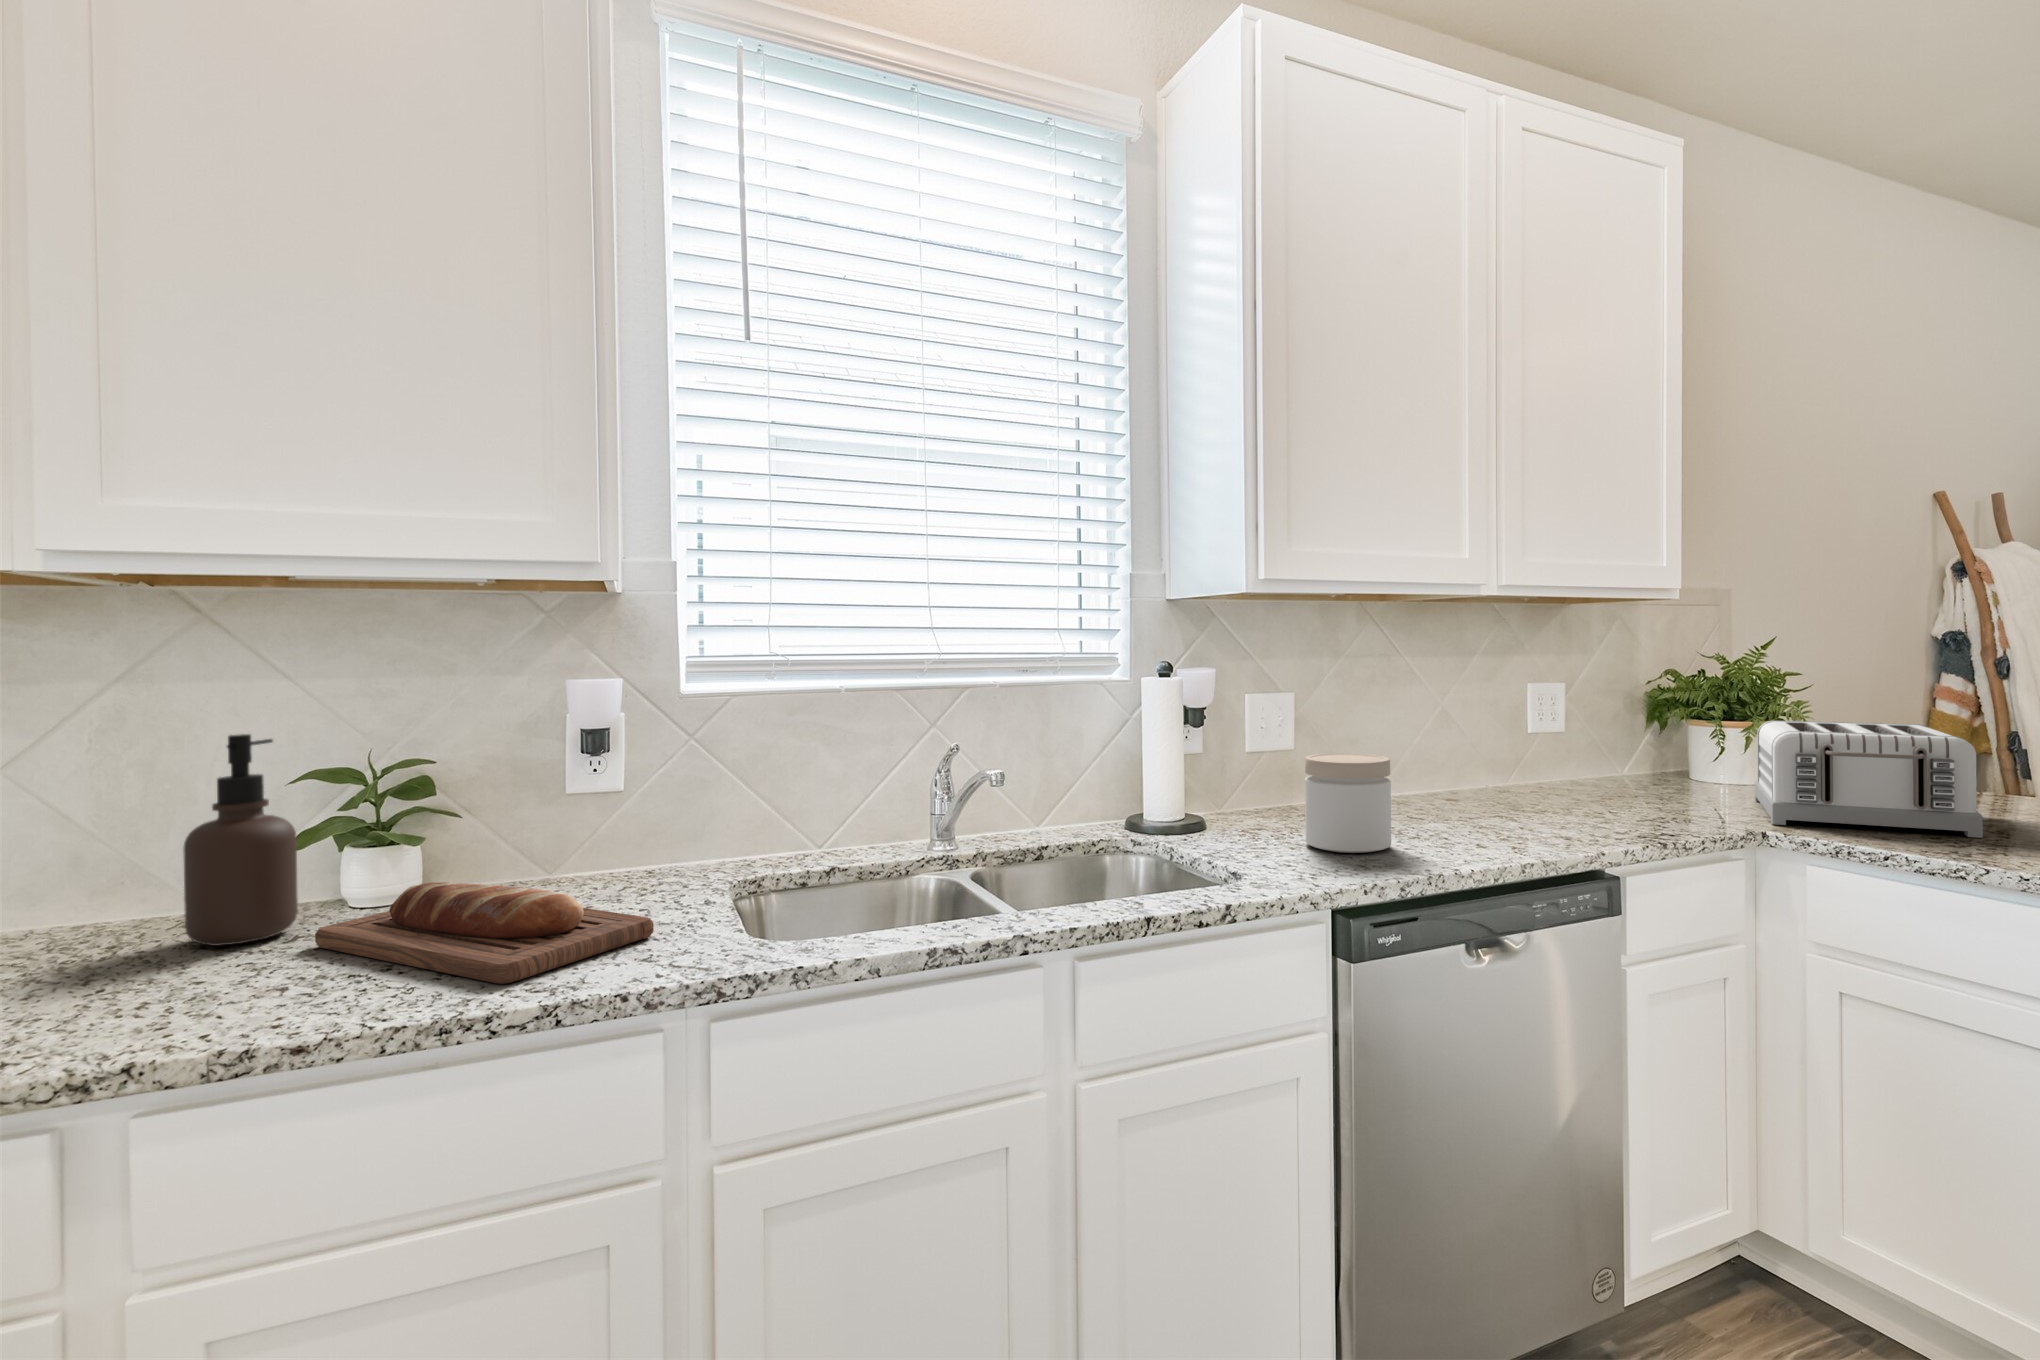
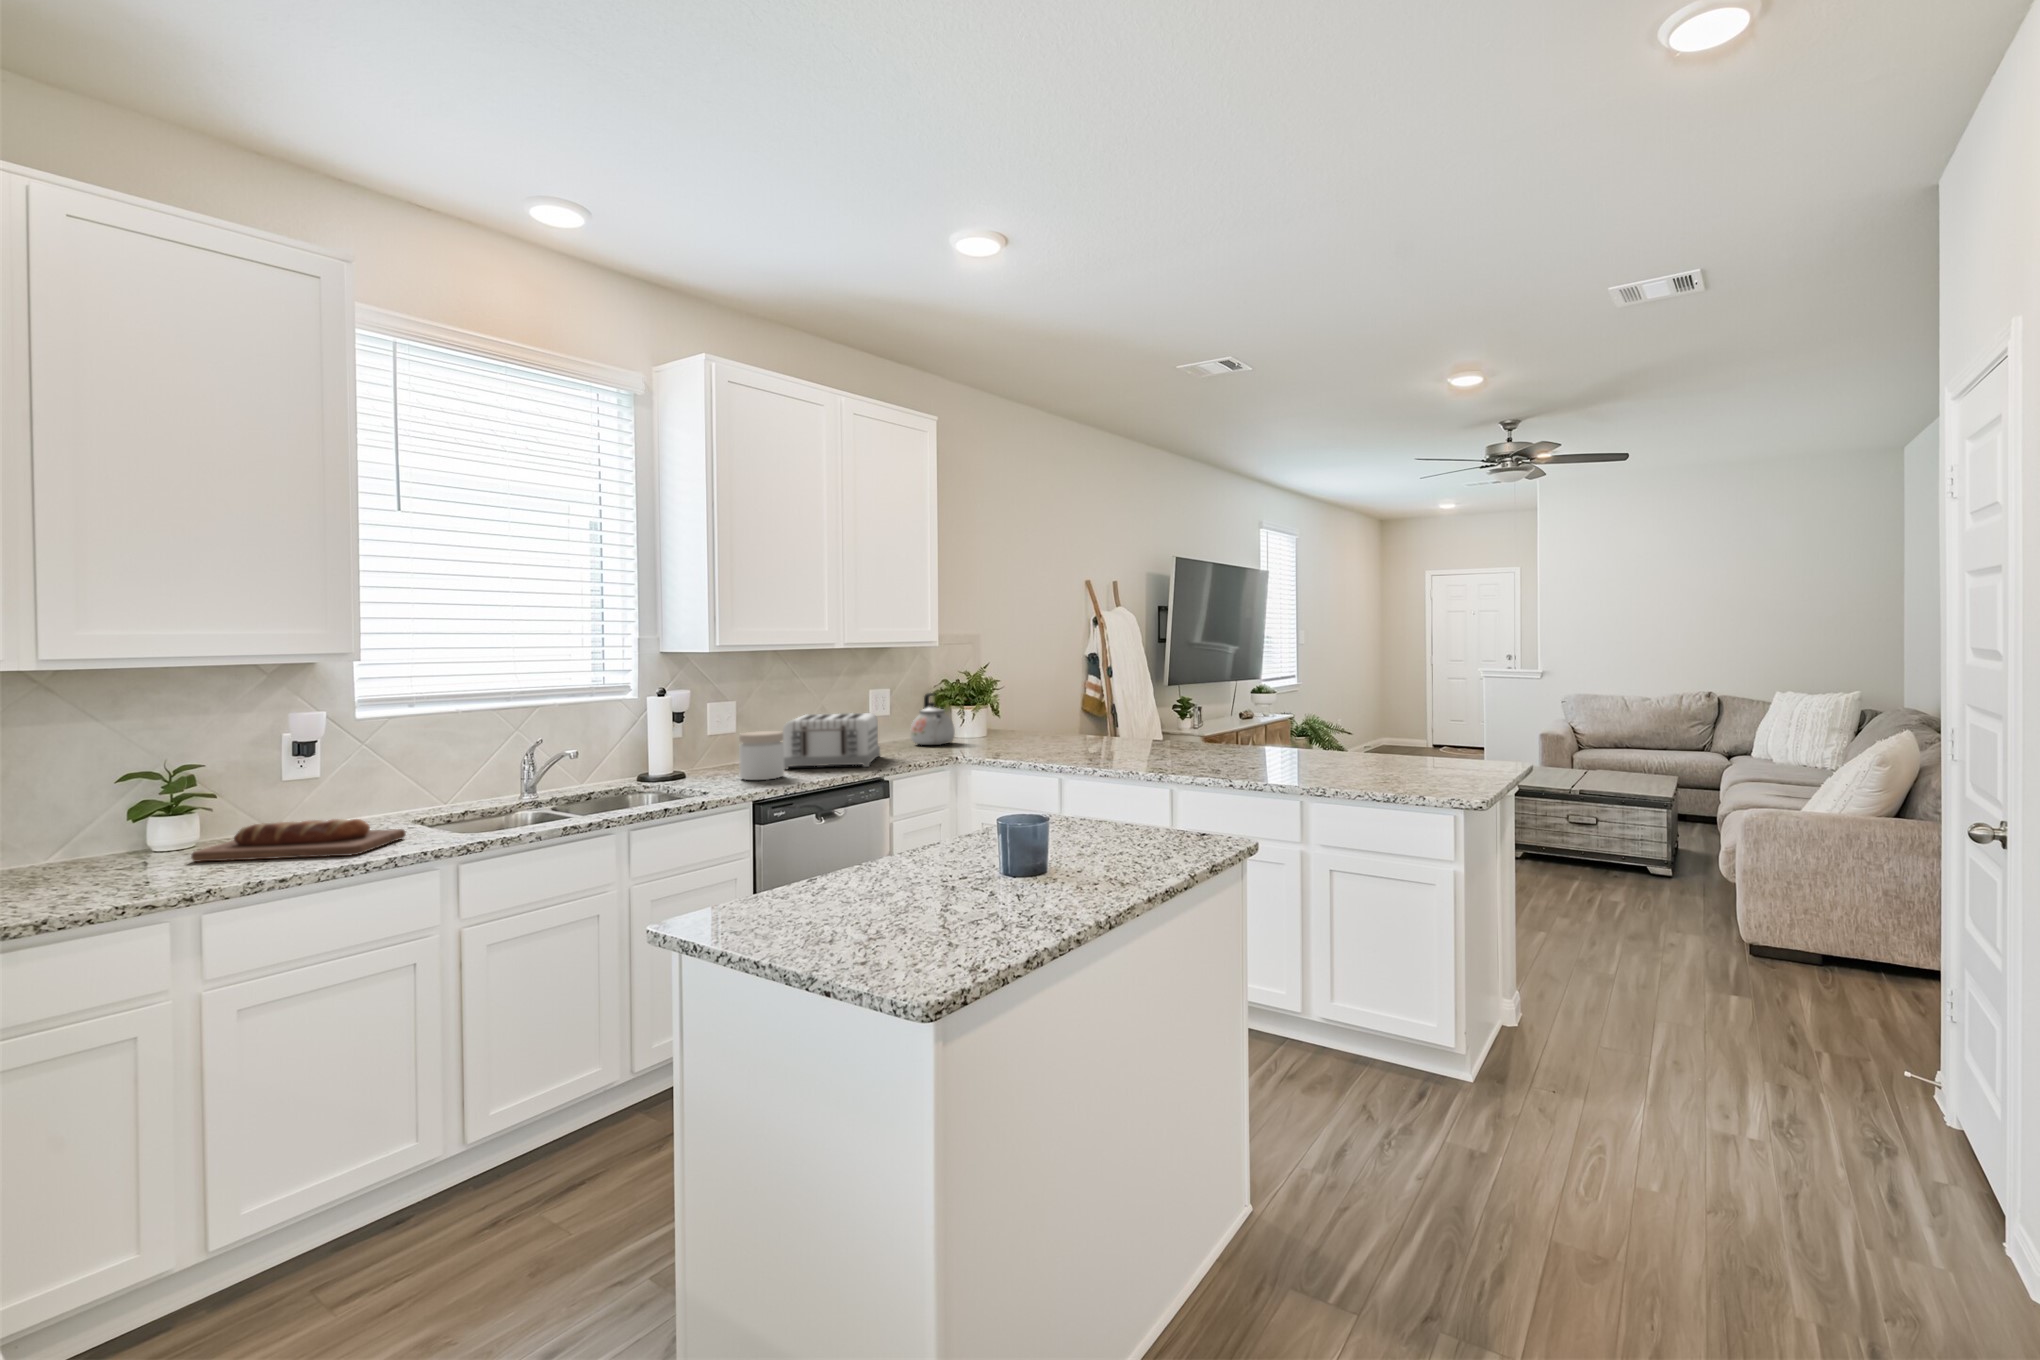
kettle: none [1617,694,1711,793] -> present [910,693,955,745]
toaster: present [1755,721,1983,838] -> present [783,713,880,769]
soap dispenser: present [183,734,298,946] -> none [87,751,157,870]

